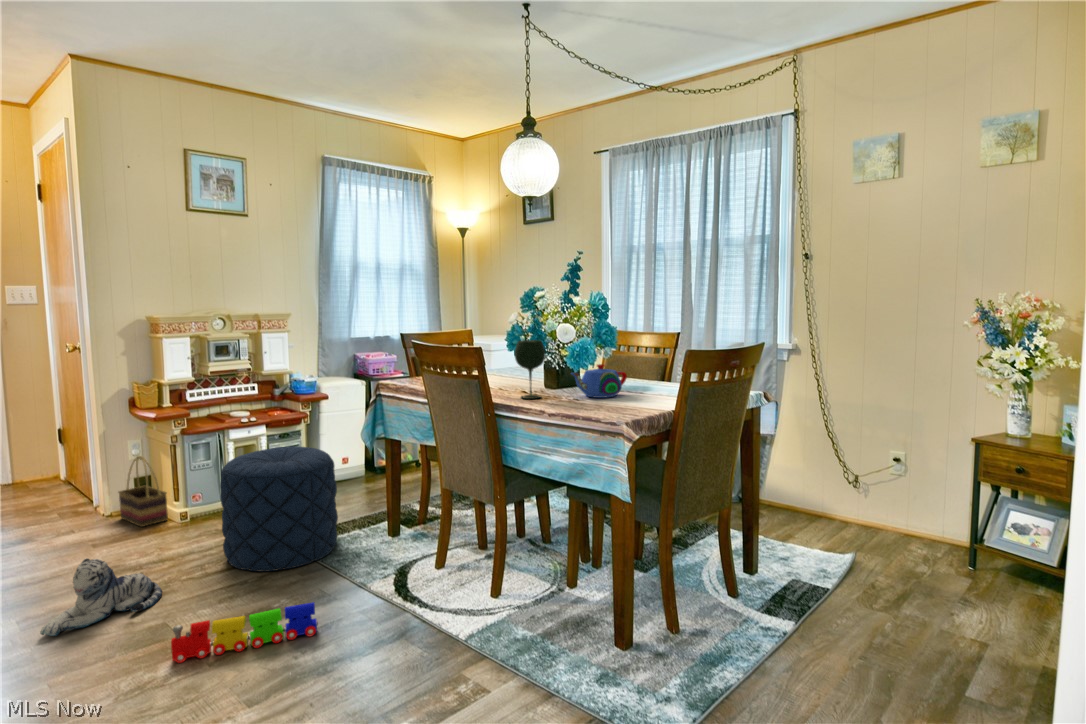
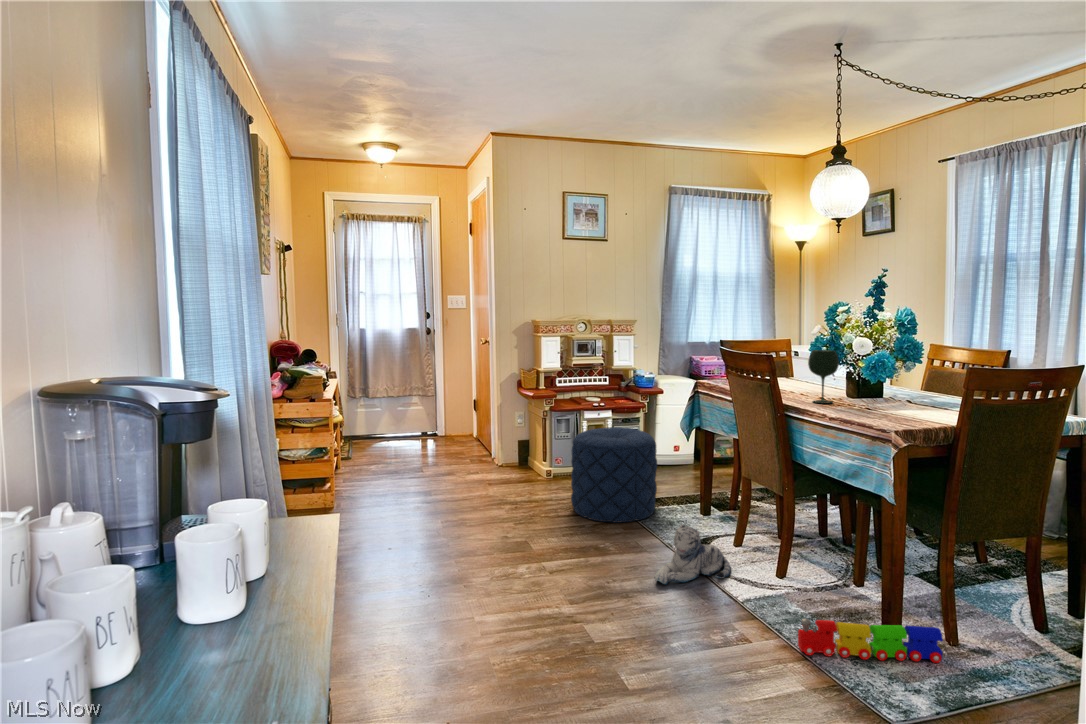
teapot: present [571,364,627,398] -> none [862,376,927,408]
basket: present [118,456,168,527] -> none [509,424,539,477]
plush toy: present [40,558,162,636] -> present [655,525,731,584]
toy train: present [171,602,318,663] -> present [798,619,943,663]

